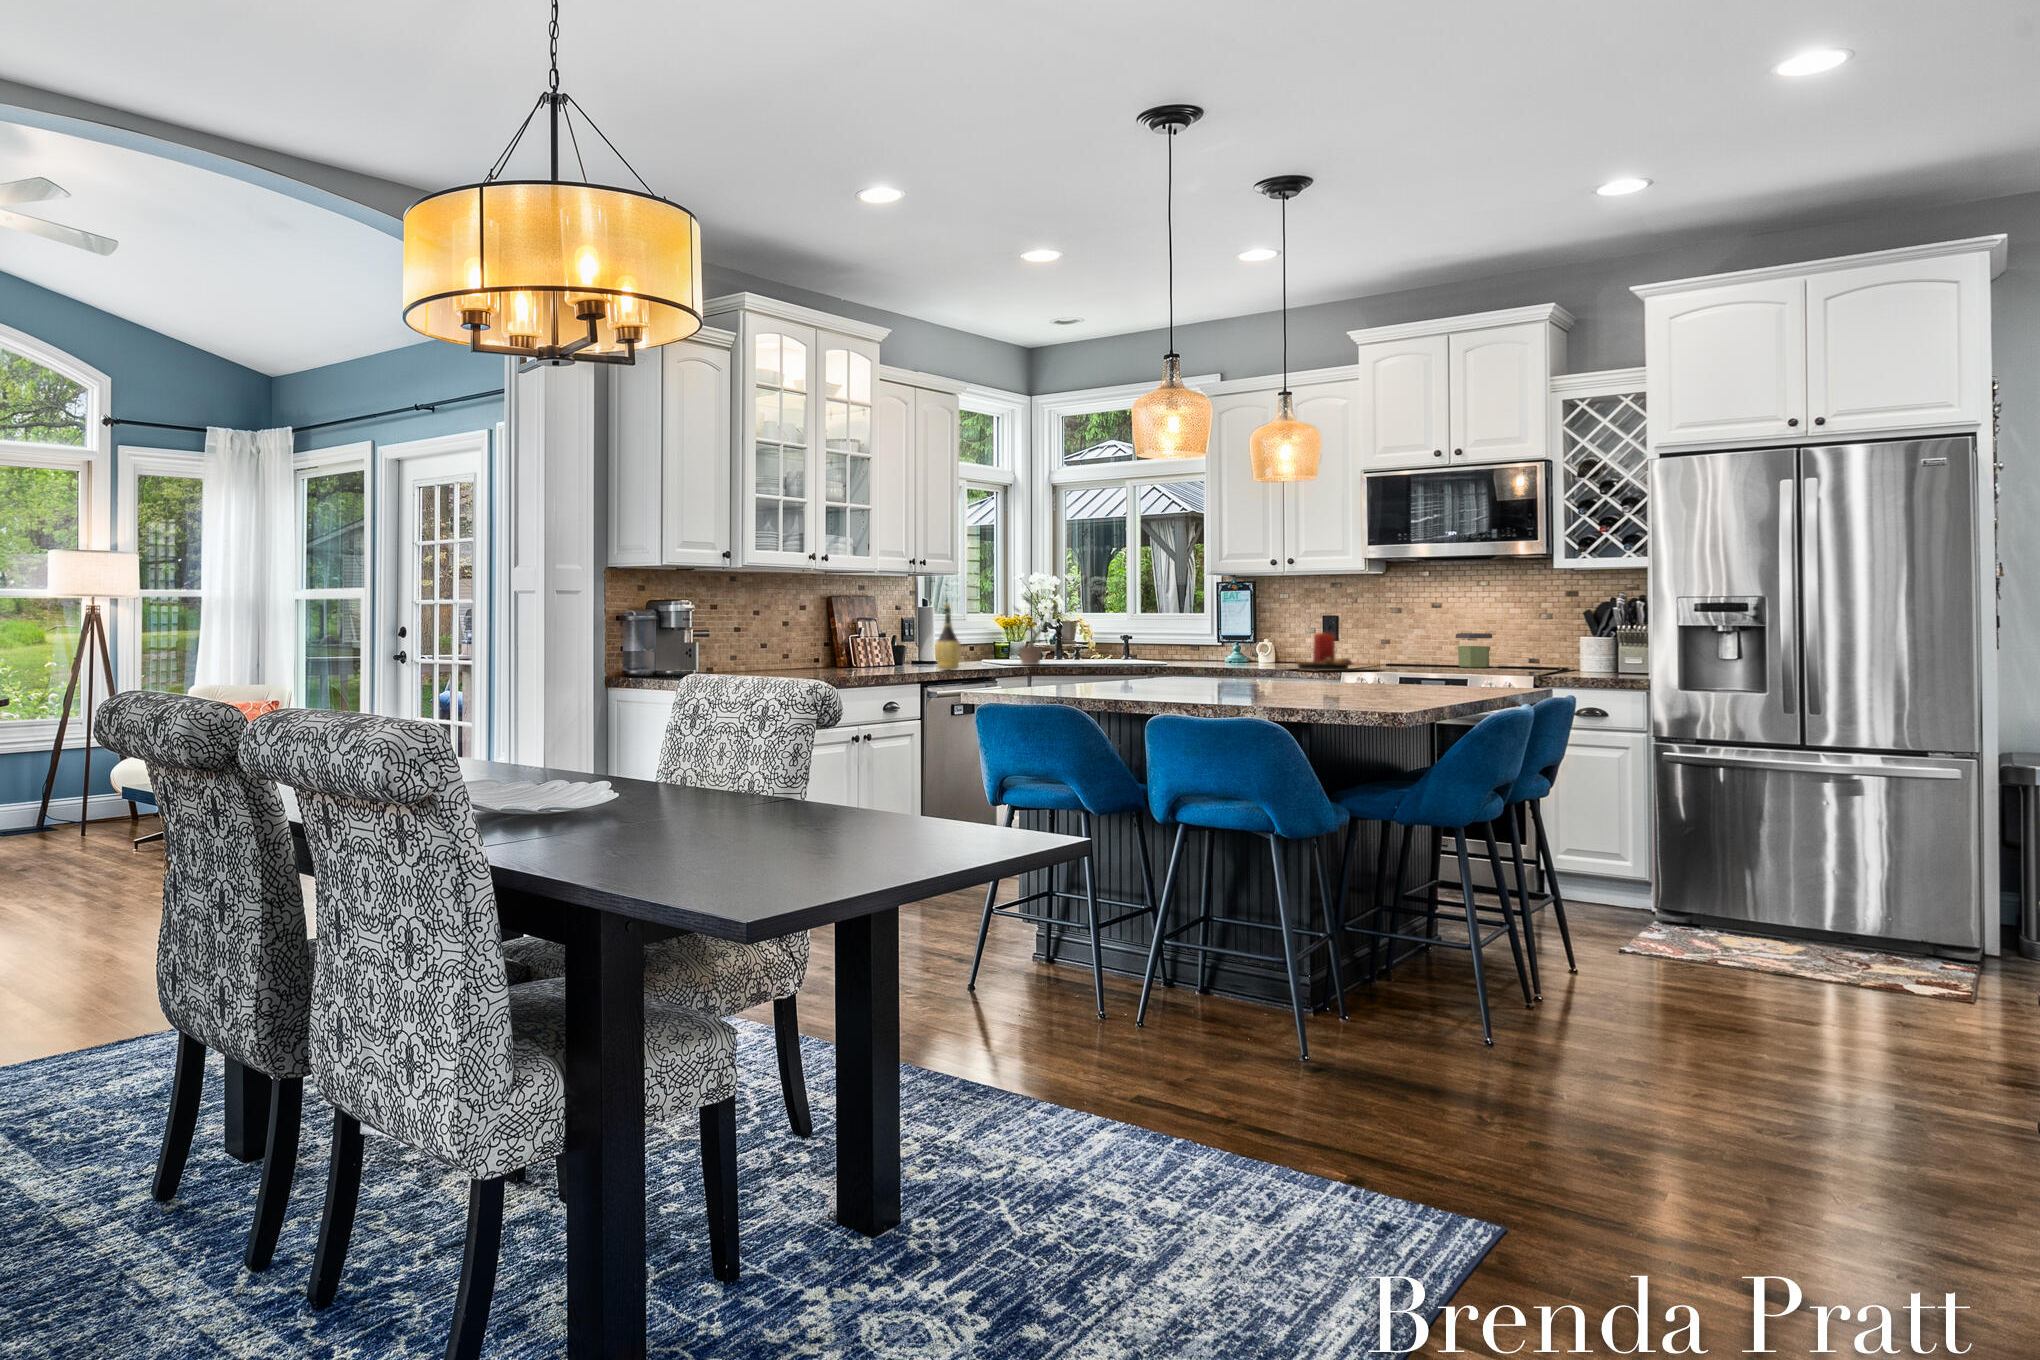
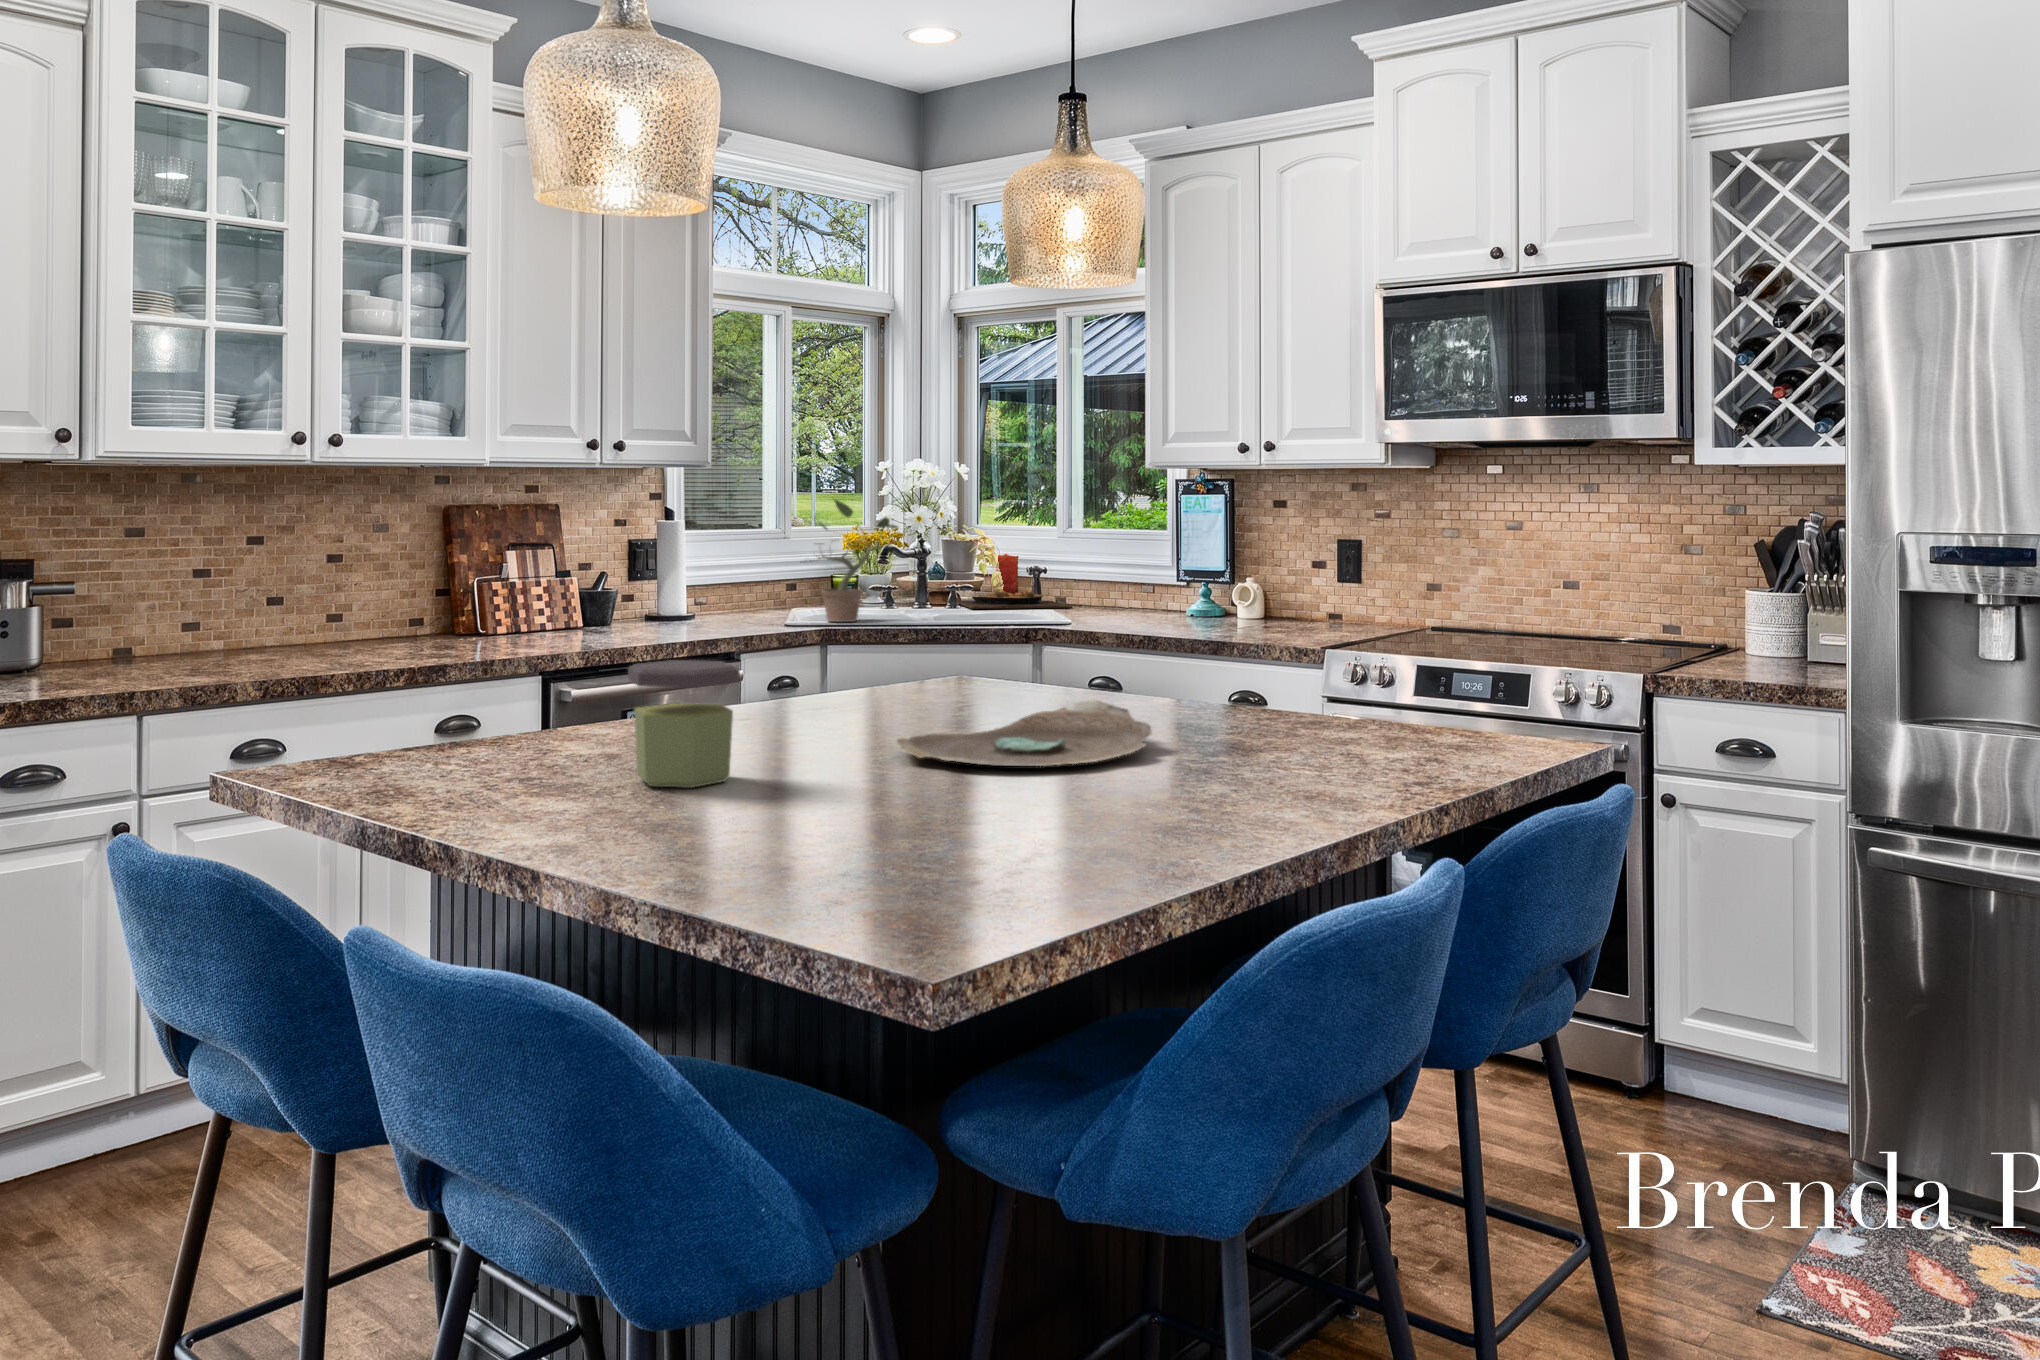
wine bottle: present [935,603,962,670] -> none [610,519,660,640]
candle: present [1294,632,1375,672] -> present [955,554,1072,609]
jar: present [1456,633,1492,668] -> present [628,660,740,788]
decorative bowl: none [1235,672,1352,691] -> present [897,700,1152,766]

